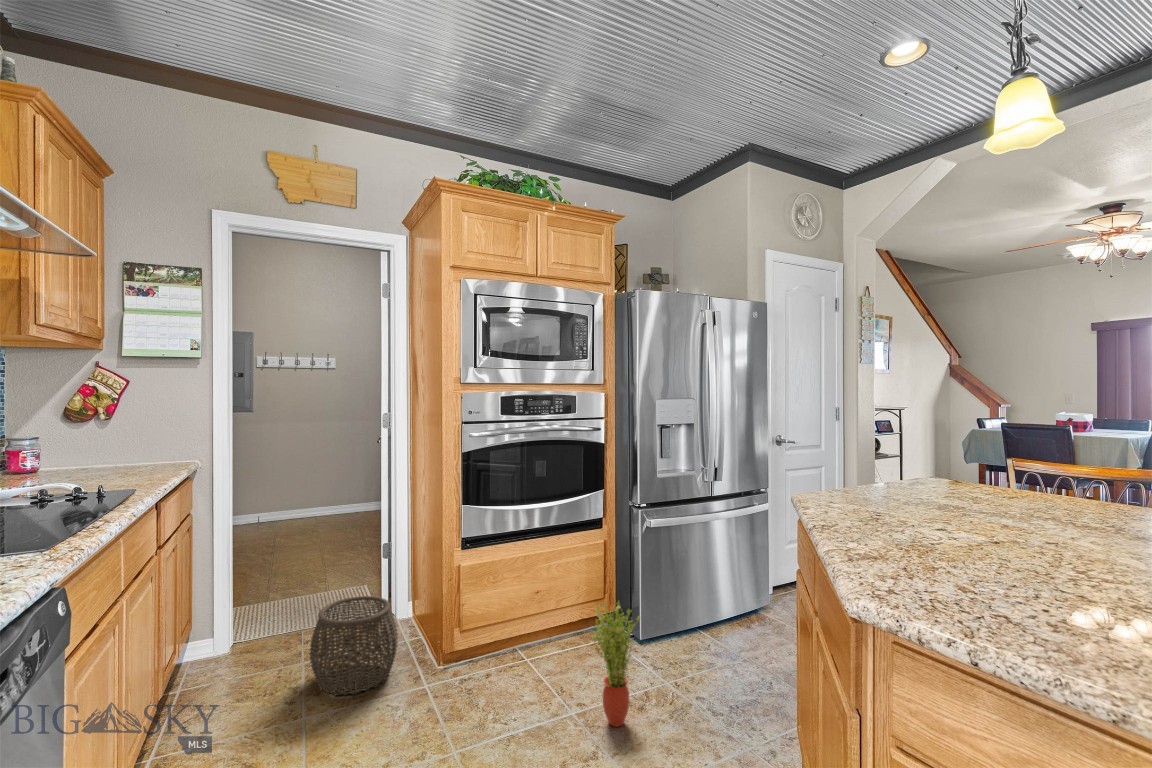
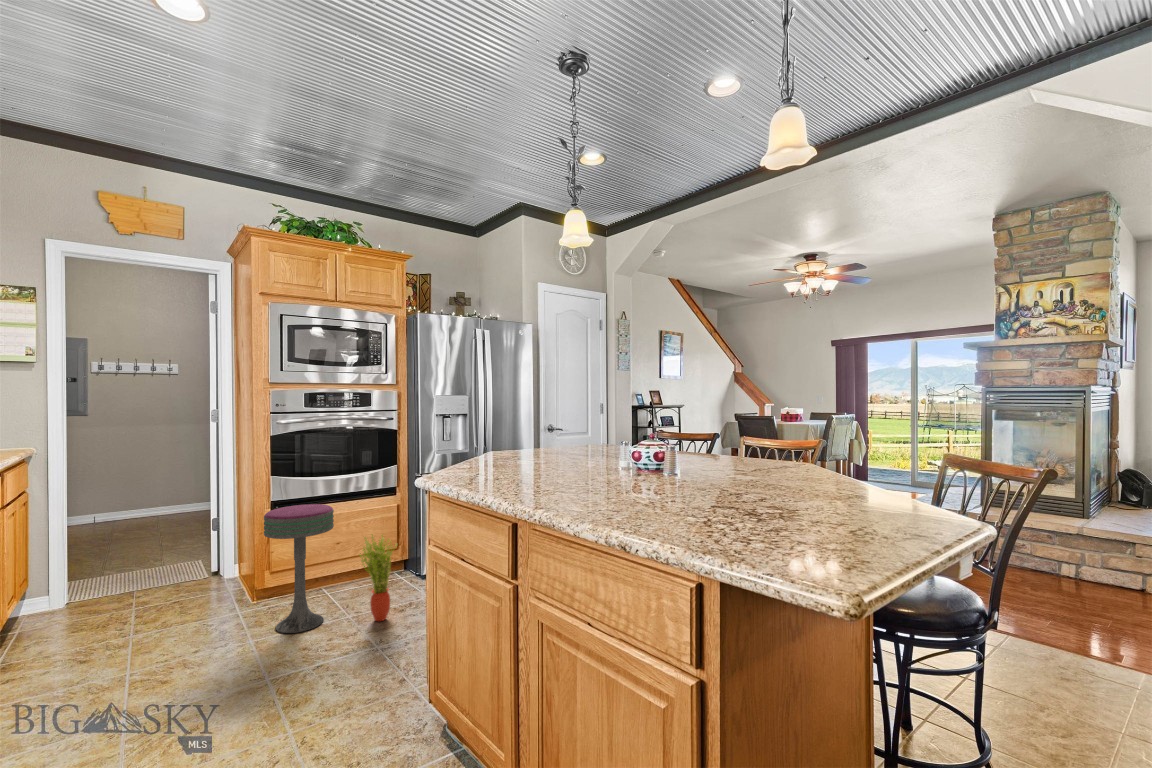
bar stool: none [465,549,551,735] -> present [264,504,334,633]
woven basket: present [309,596,398,695] -> none [135,552,216,625]

